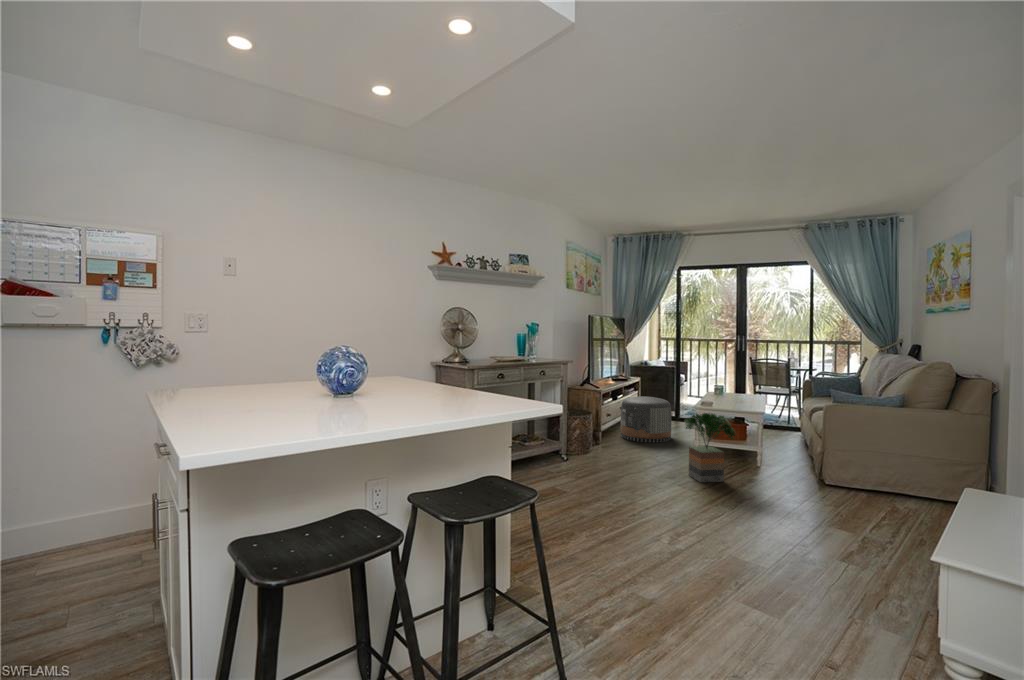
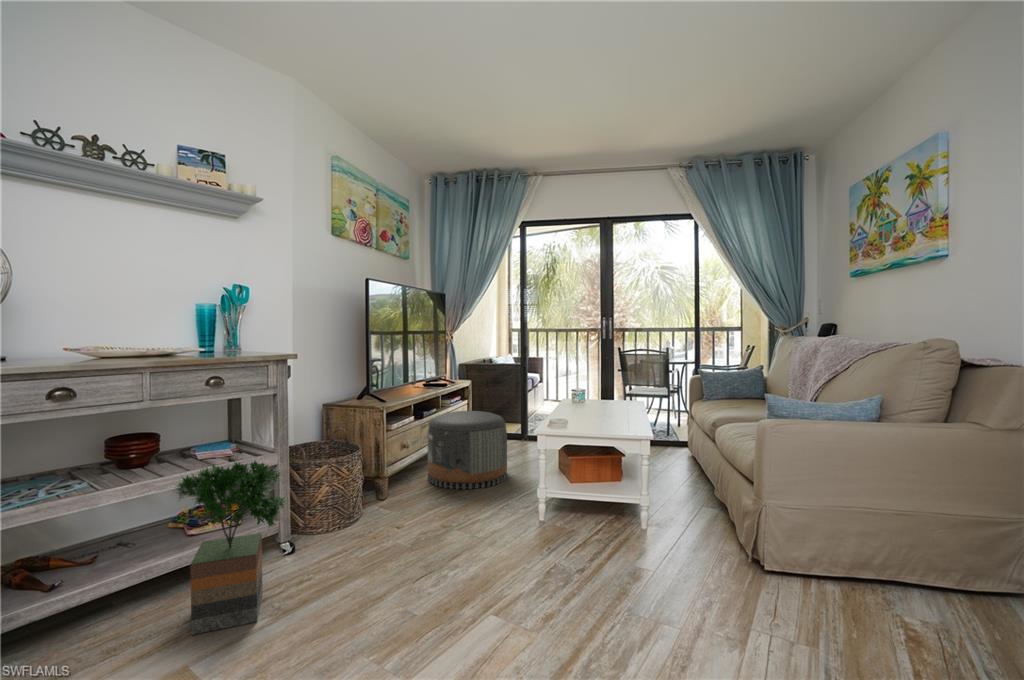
potted tree: present [685,413,736,482] -> present [174,461,286,635]

